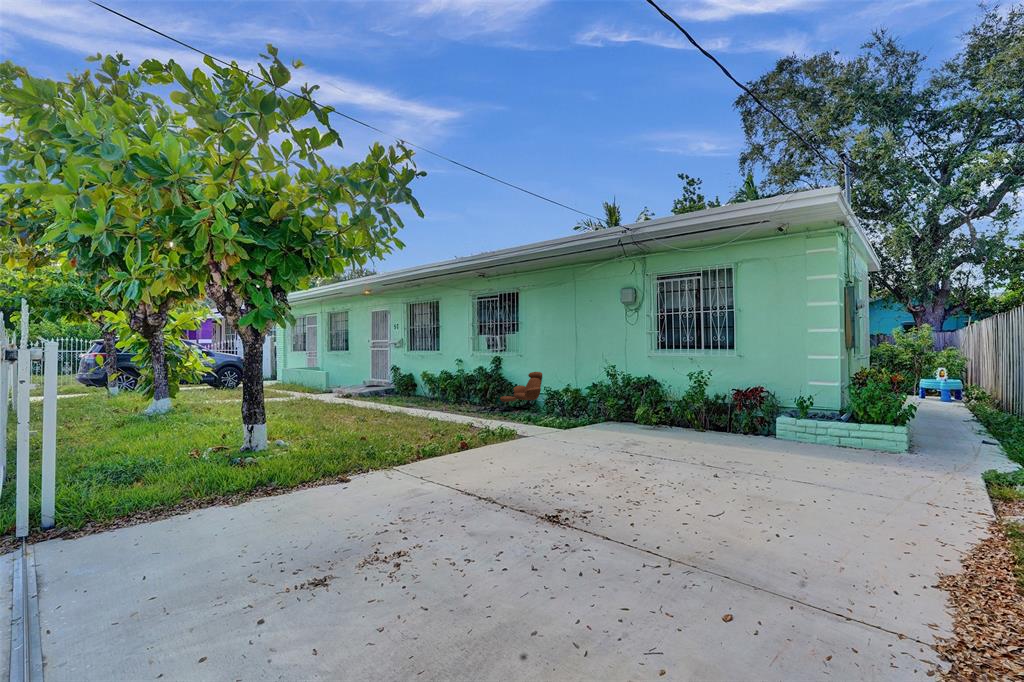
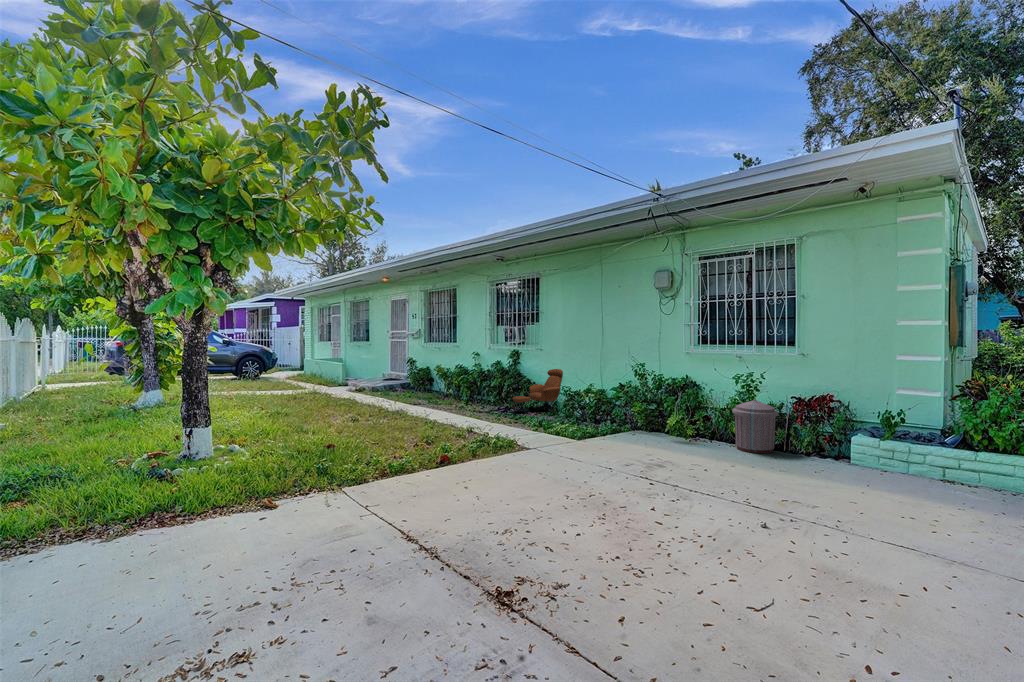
trash can: none [688,392,722,434] -> present [732,399,778,453]

